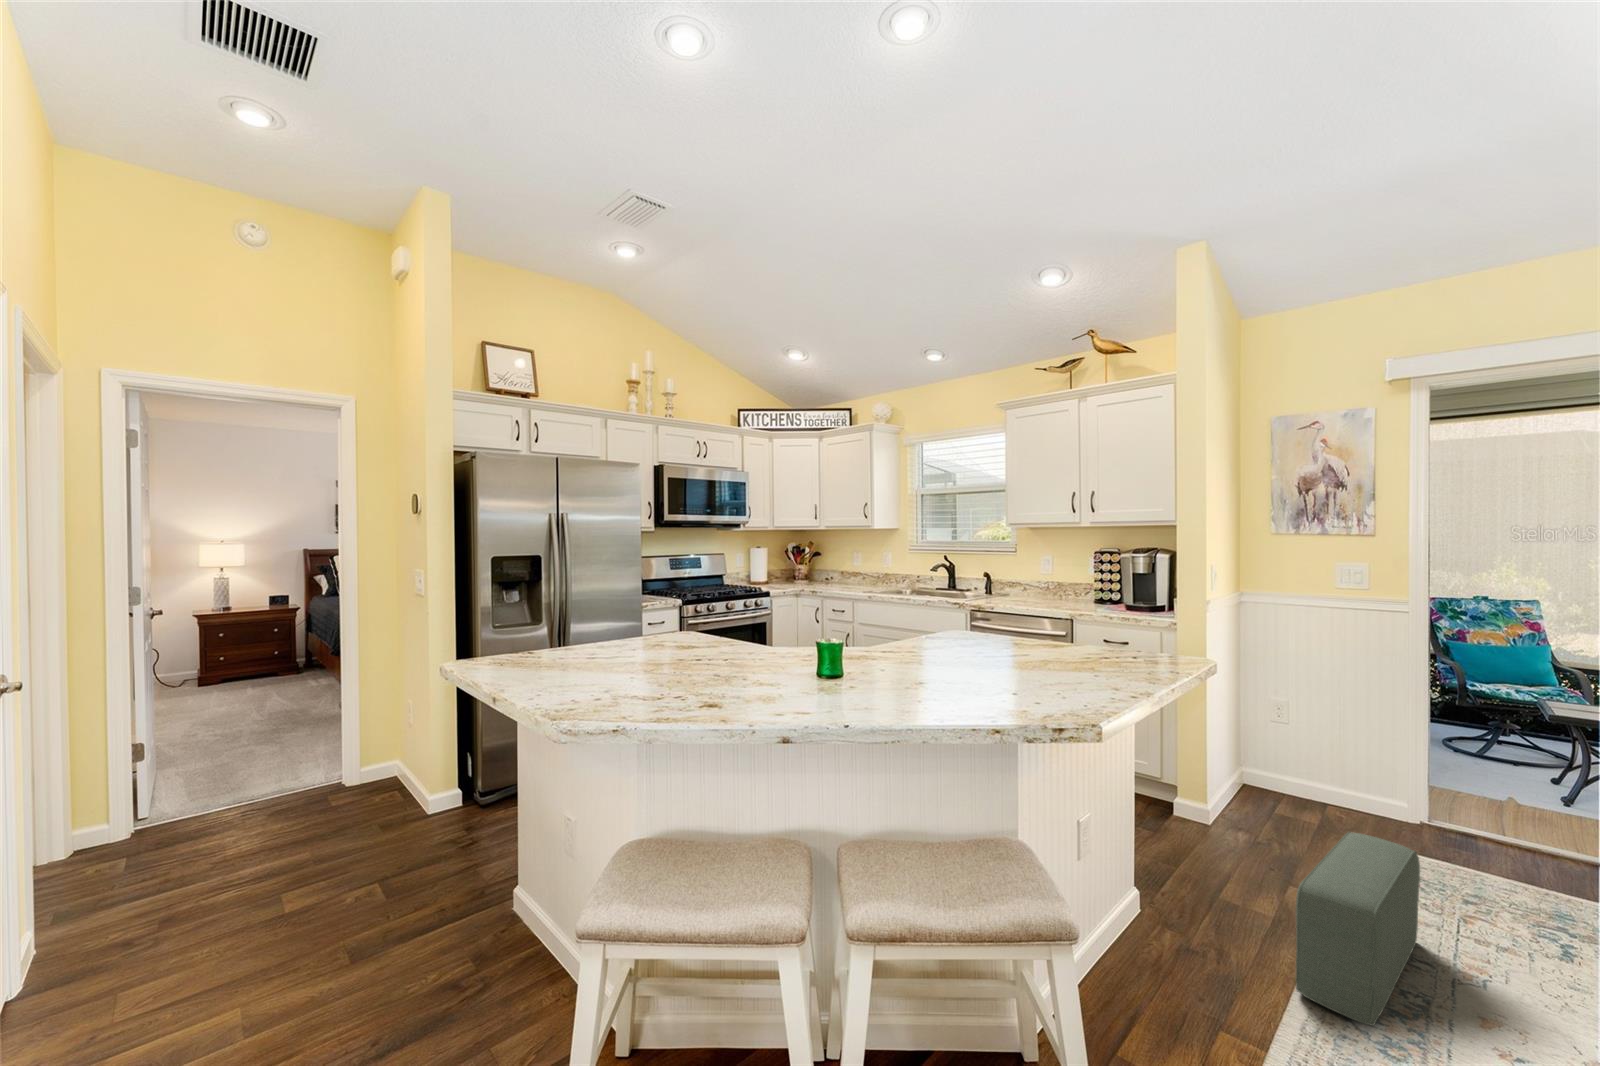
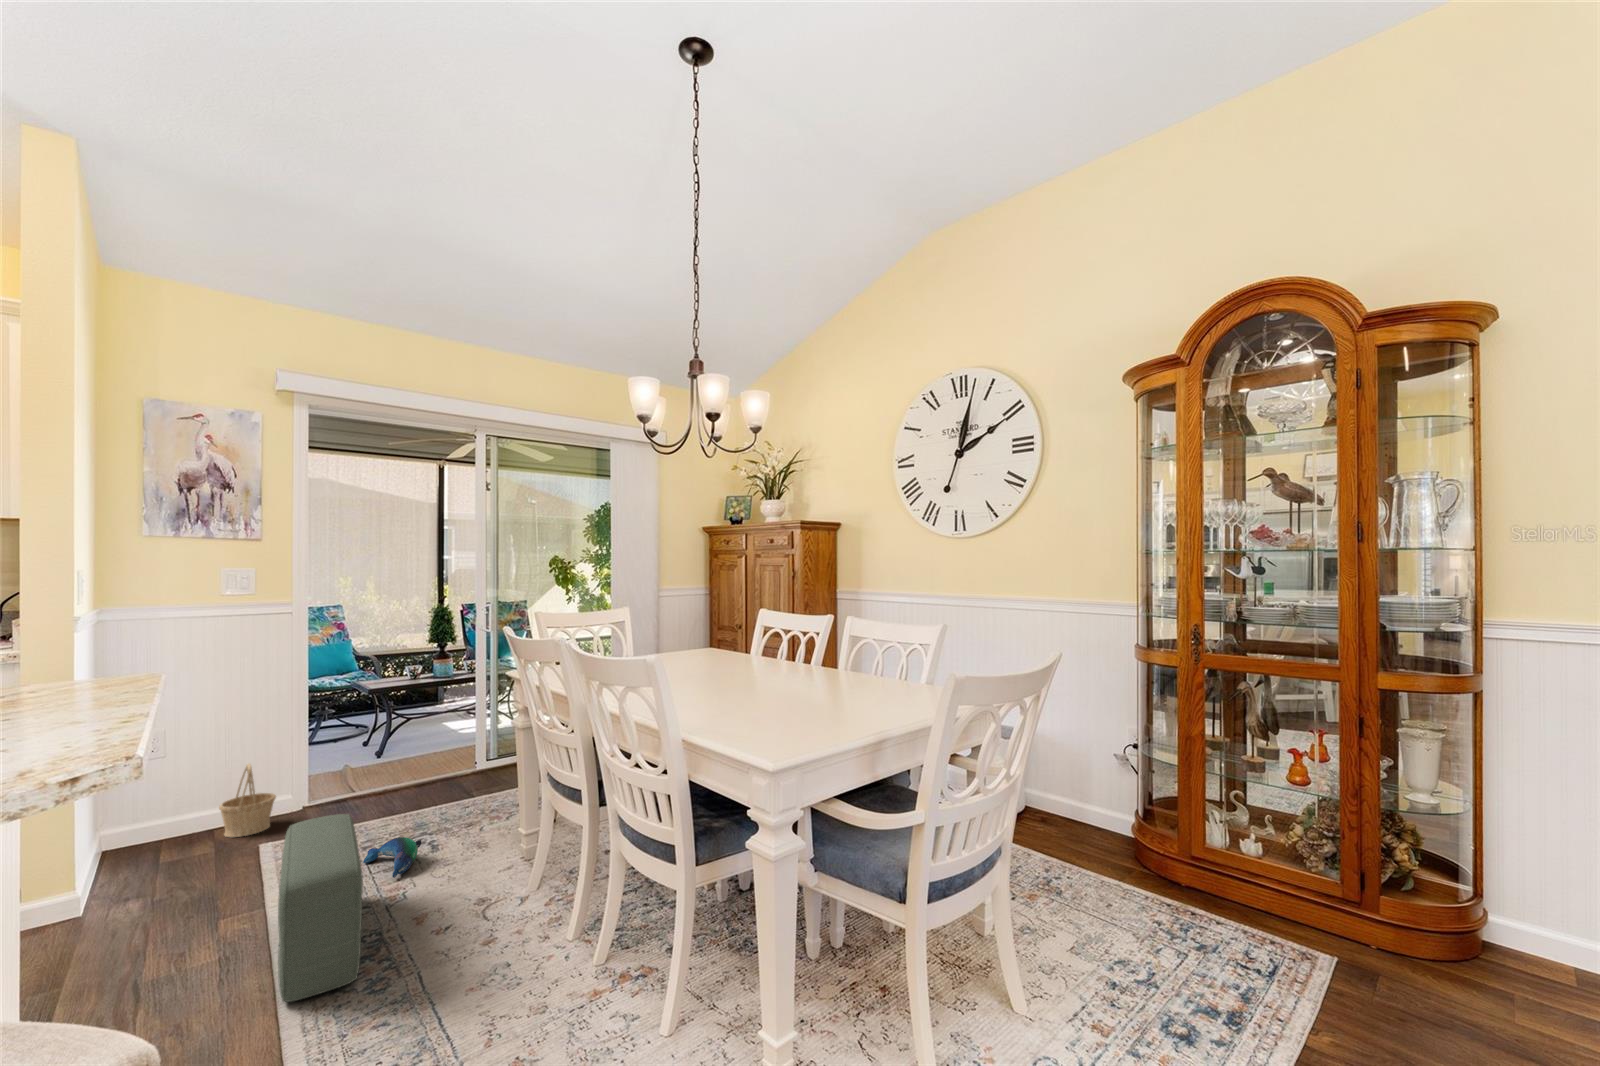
basket: none [1330,755,1387,826] -> present [219,764,276,837]
plush toy: none [1455,906,1538,959] -> present [363,837,421,878]

